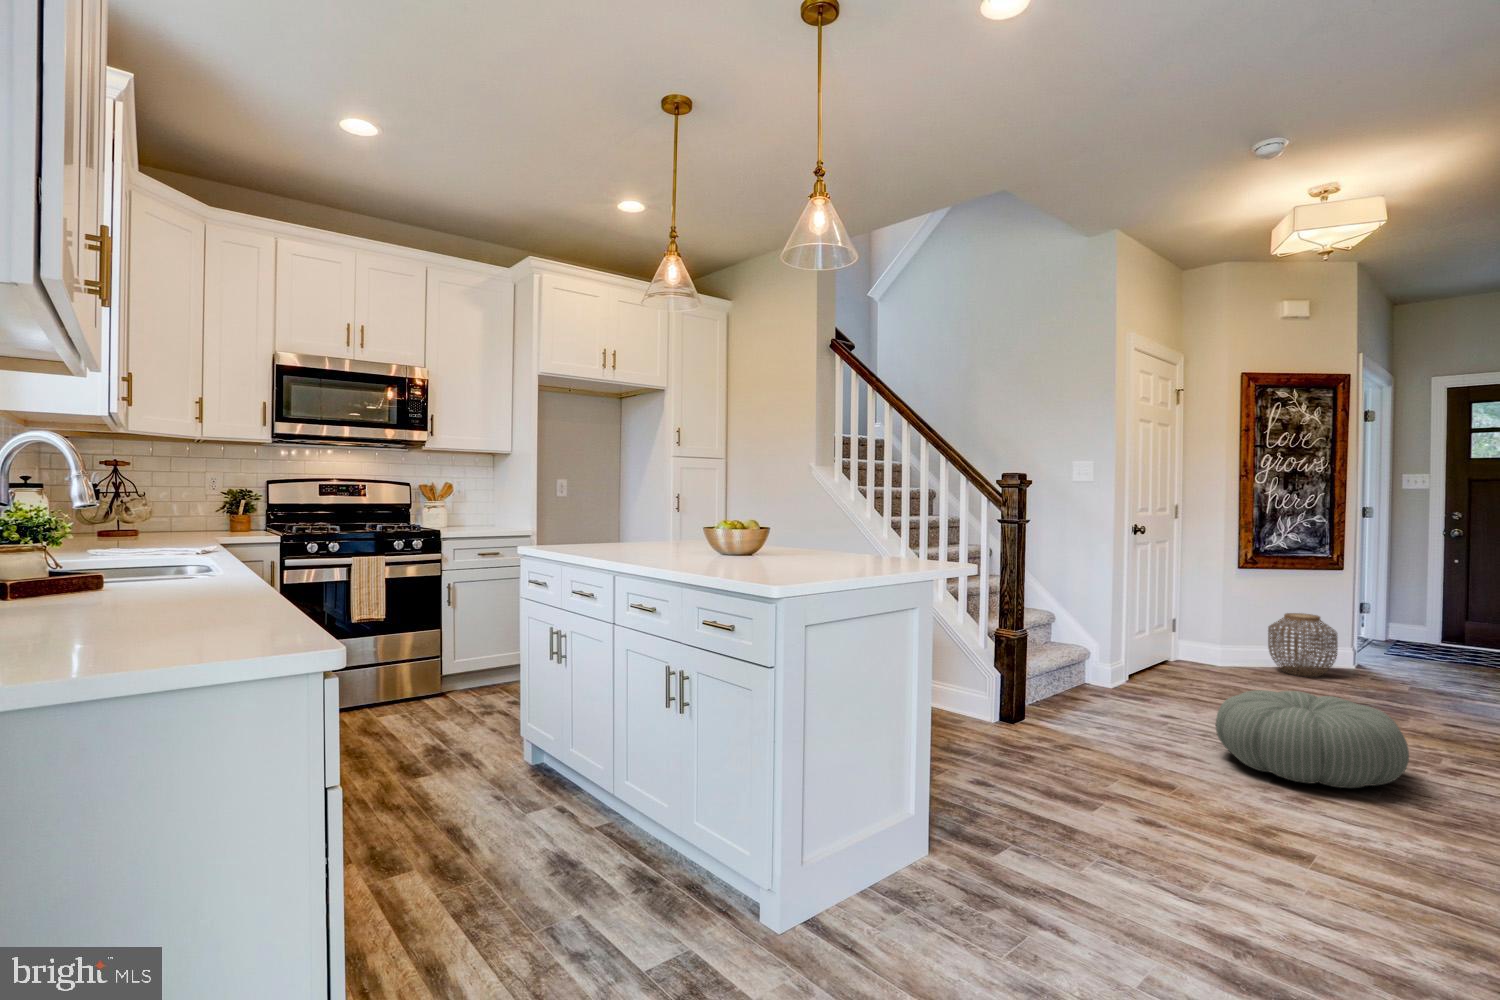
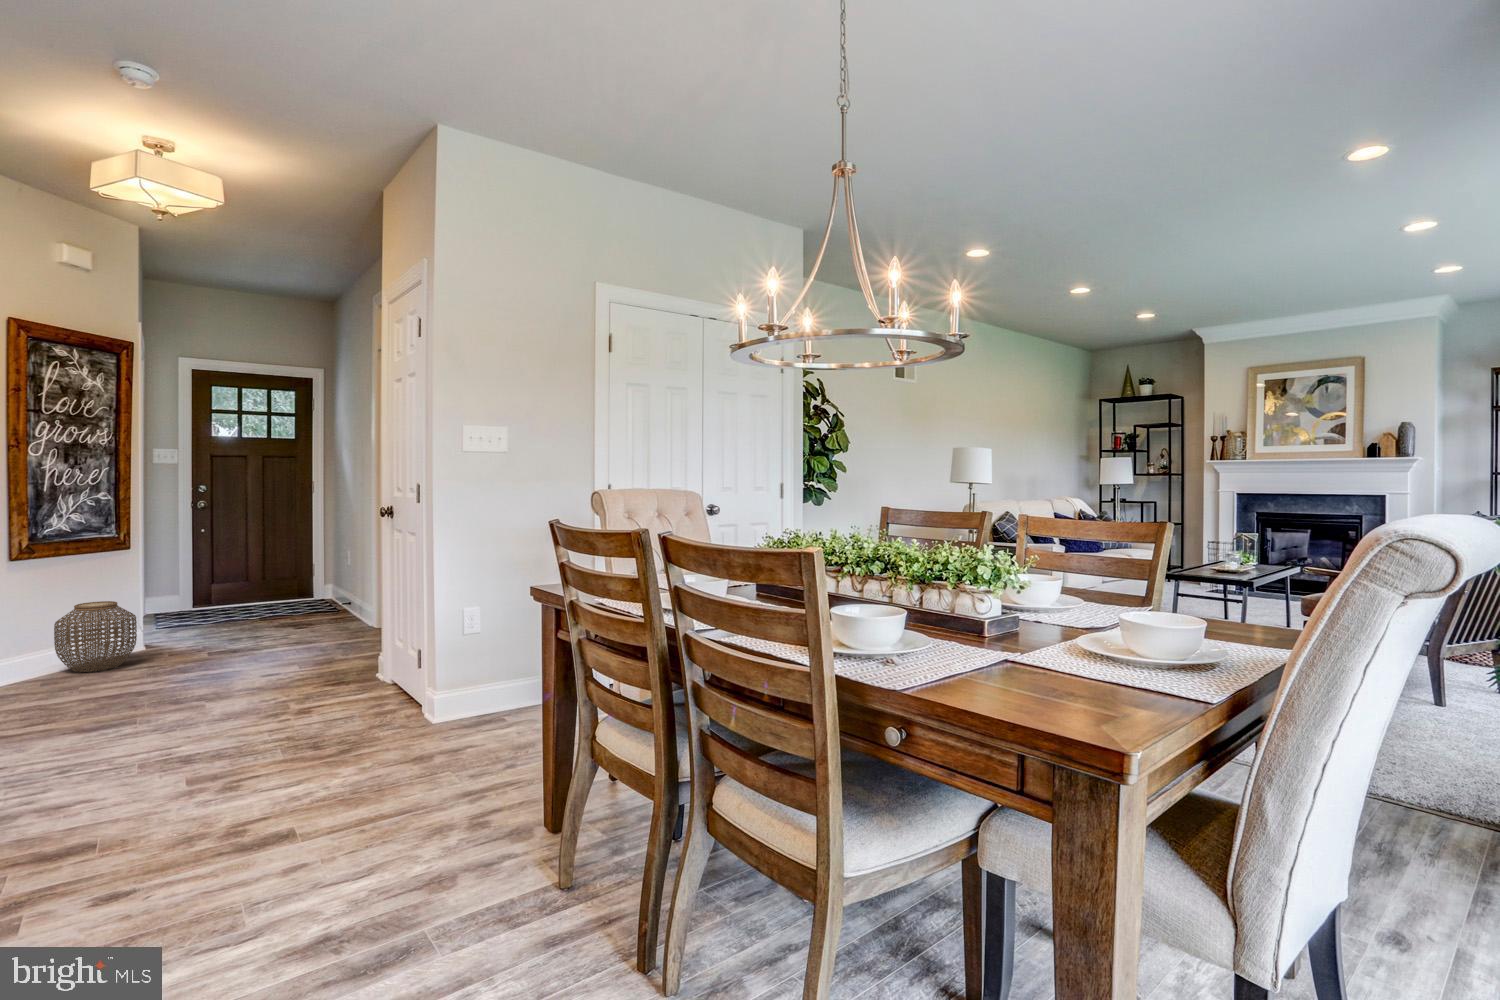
pouf: present [1216,690,1409,788] -> none [98,676,298,779]

